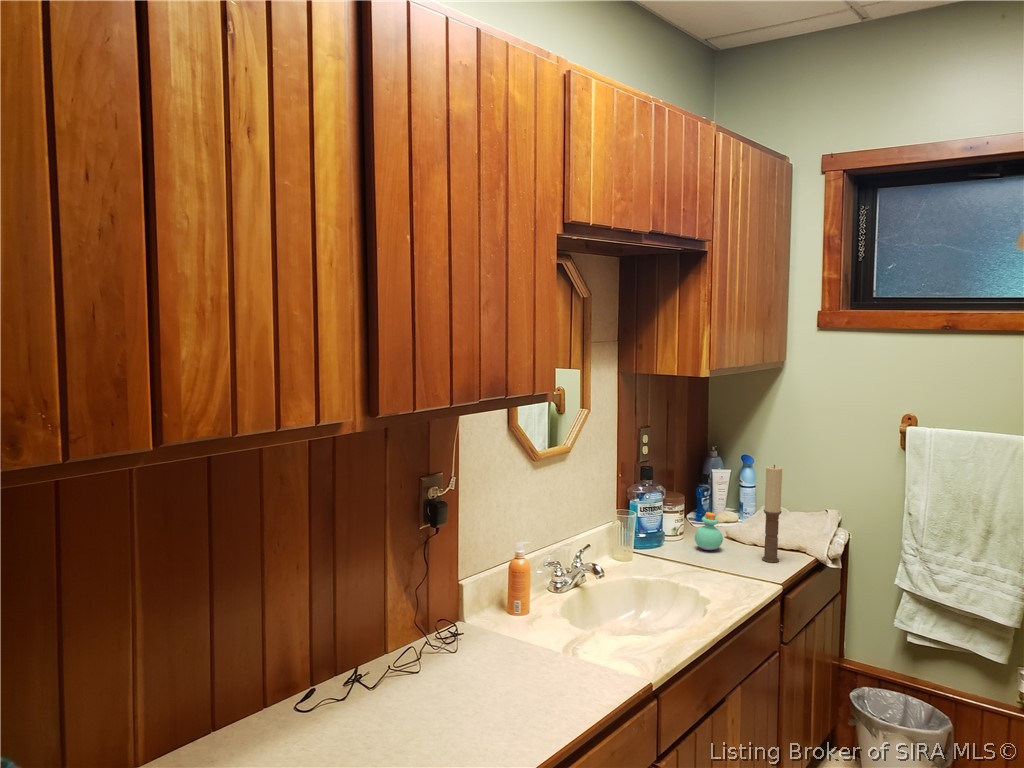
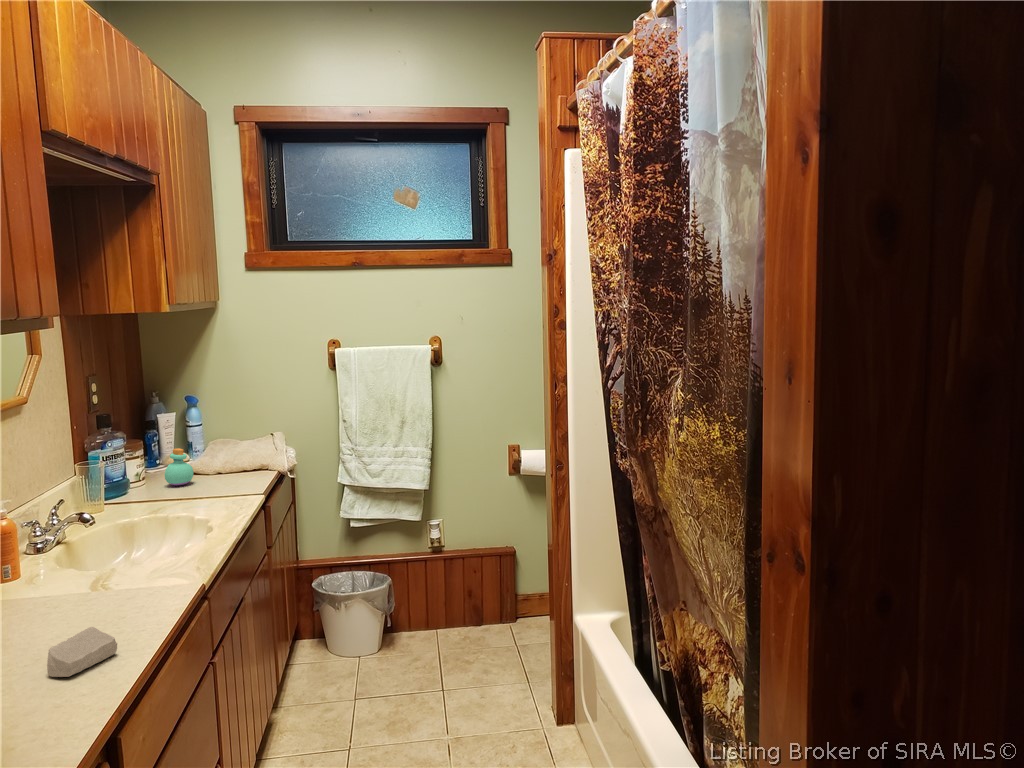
candle: present [762,465,782,562] -> none [230,390,252,481]
soap bar: none [477,697,535,739] -> present [47,627,117,677]

